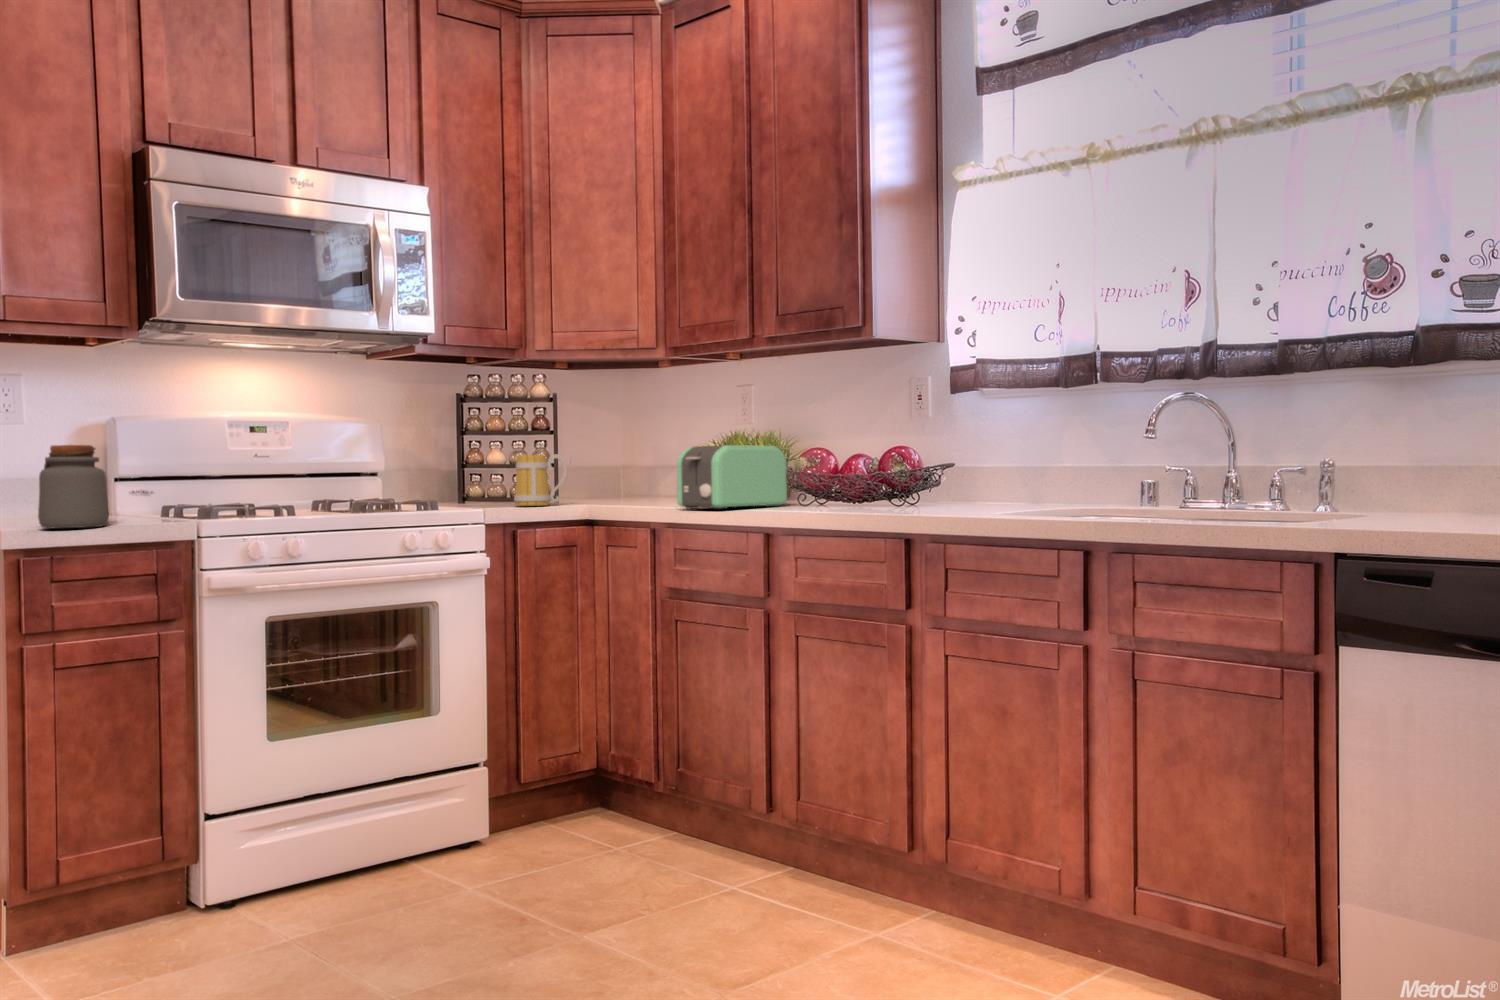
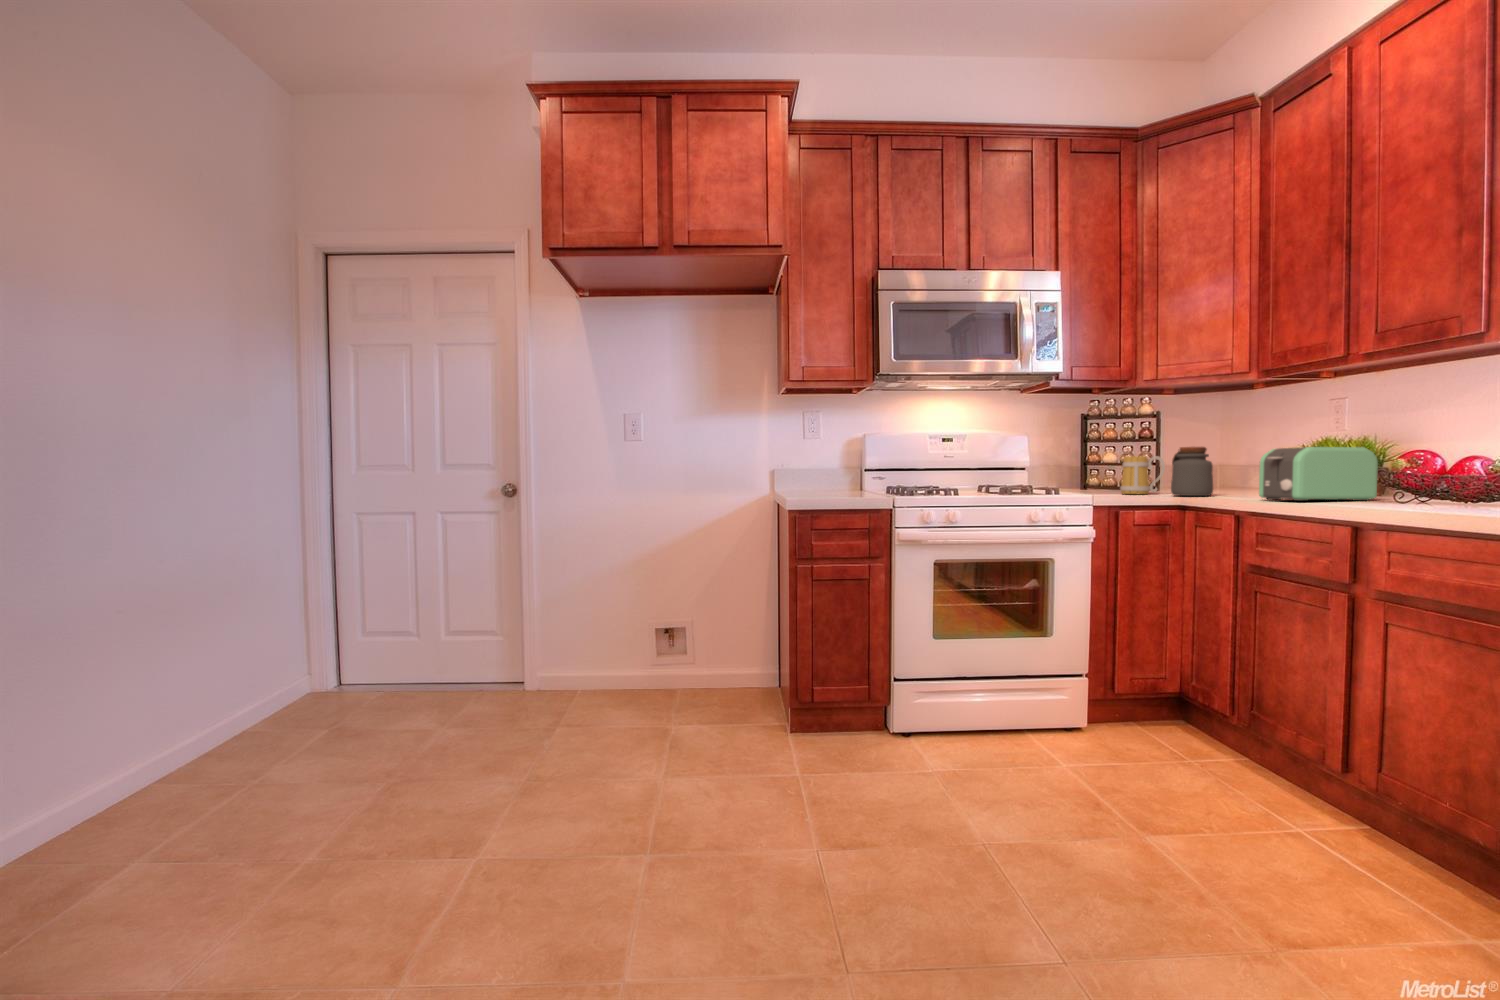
jar: present [38,445,109,528] -> present [1171,447,1213,496]

